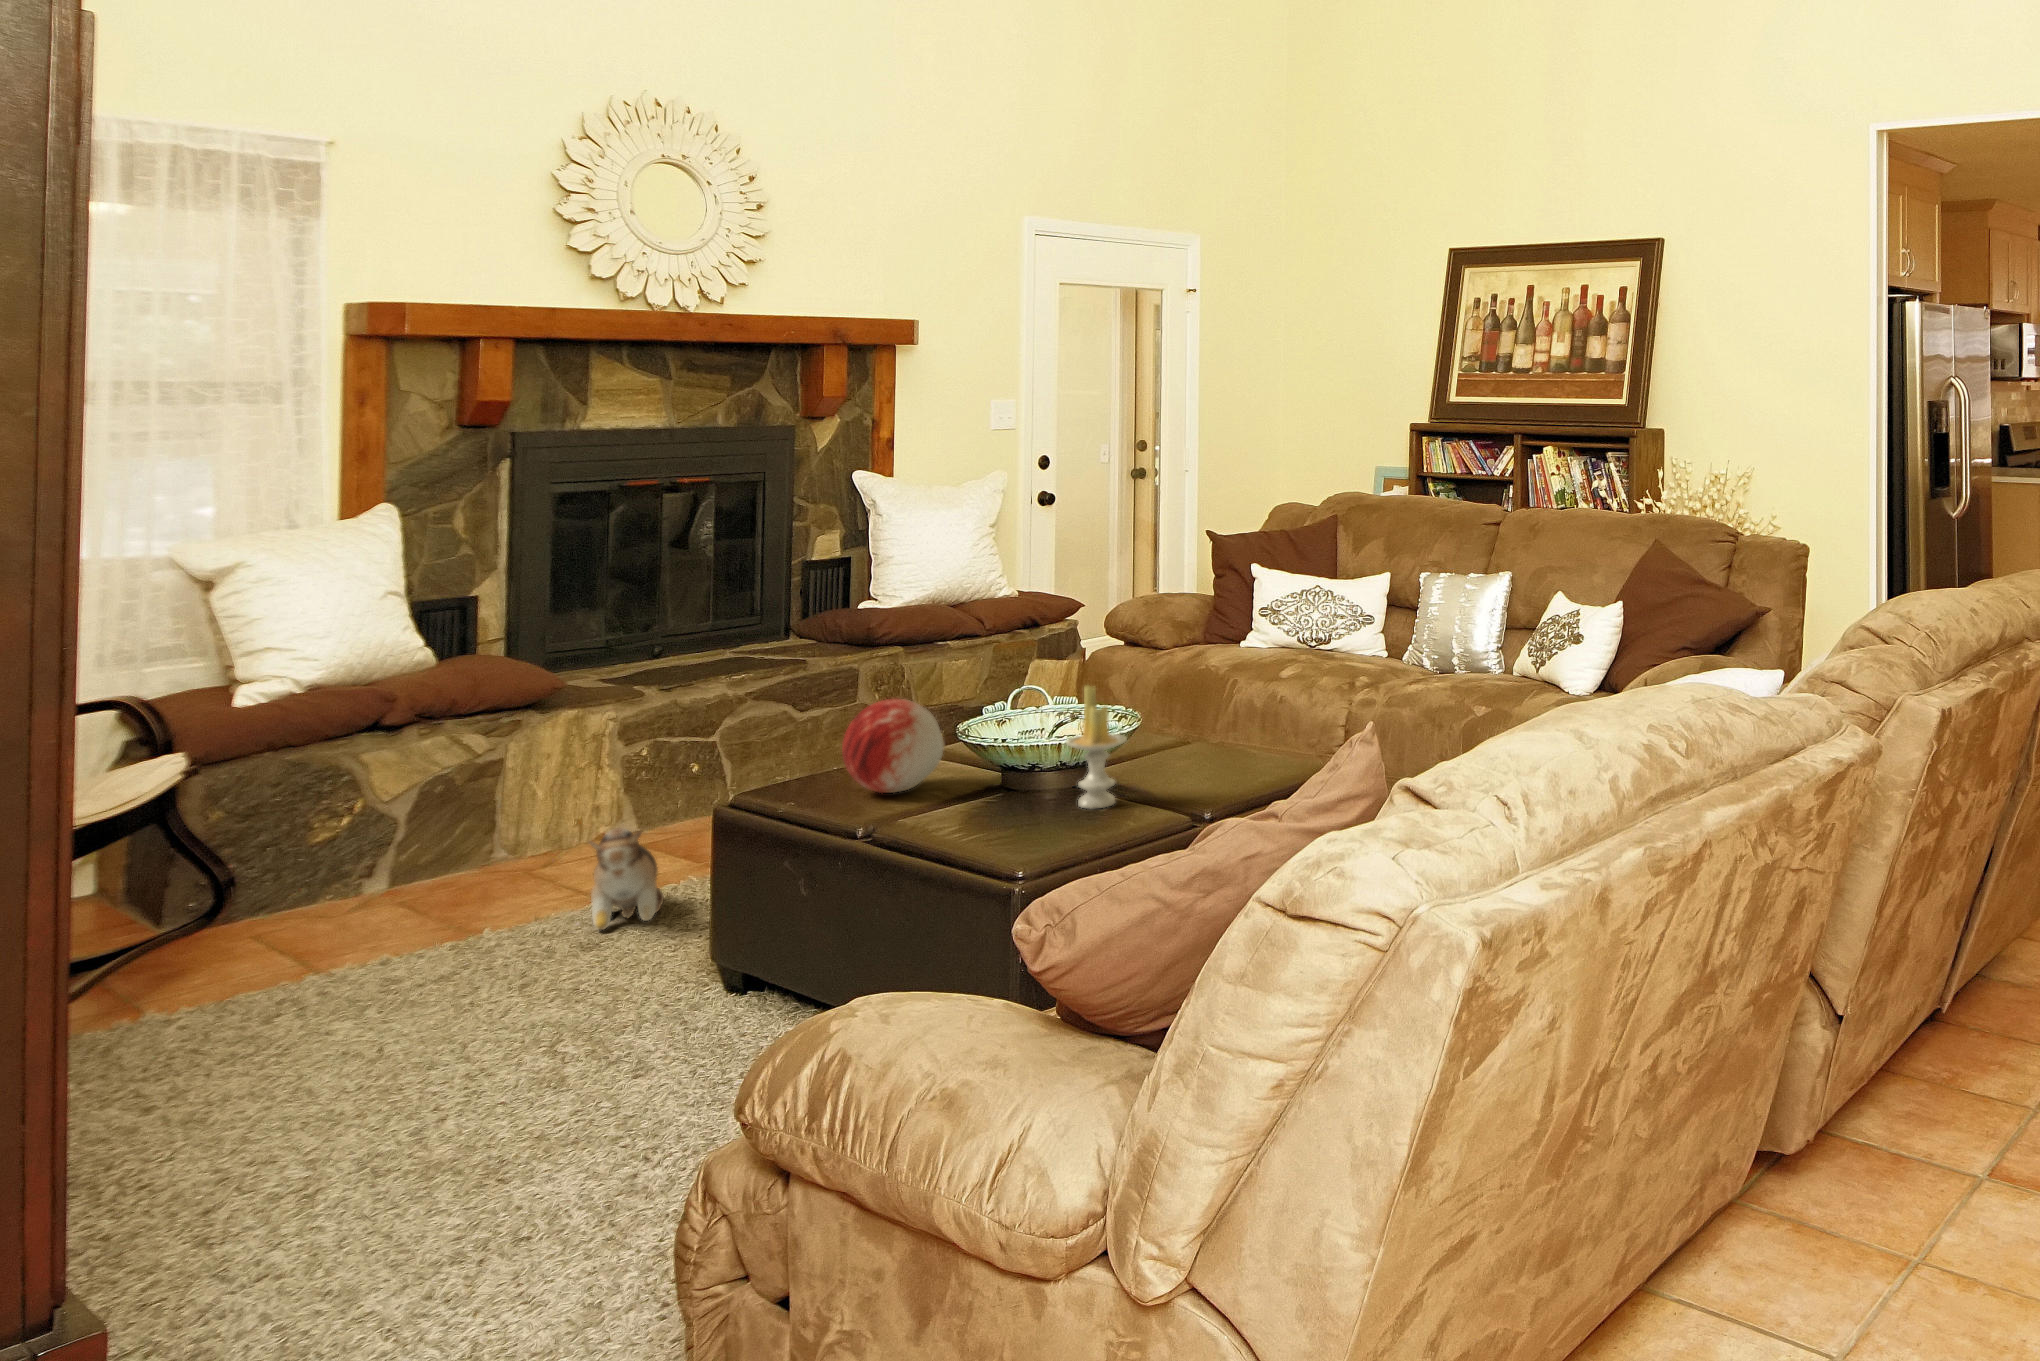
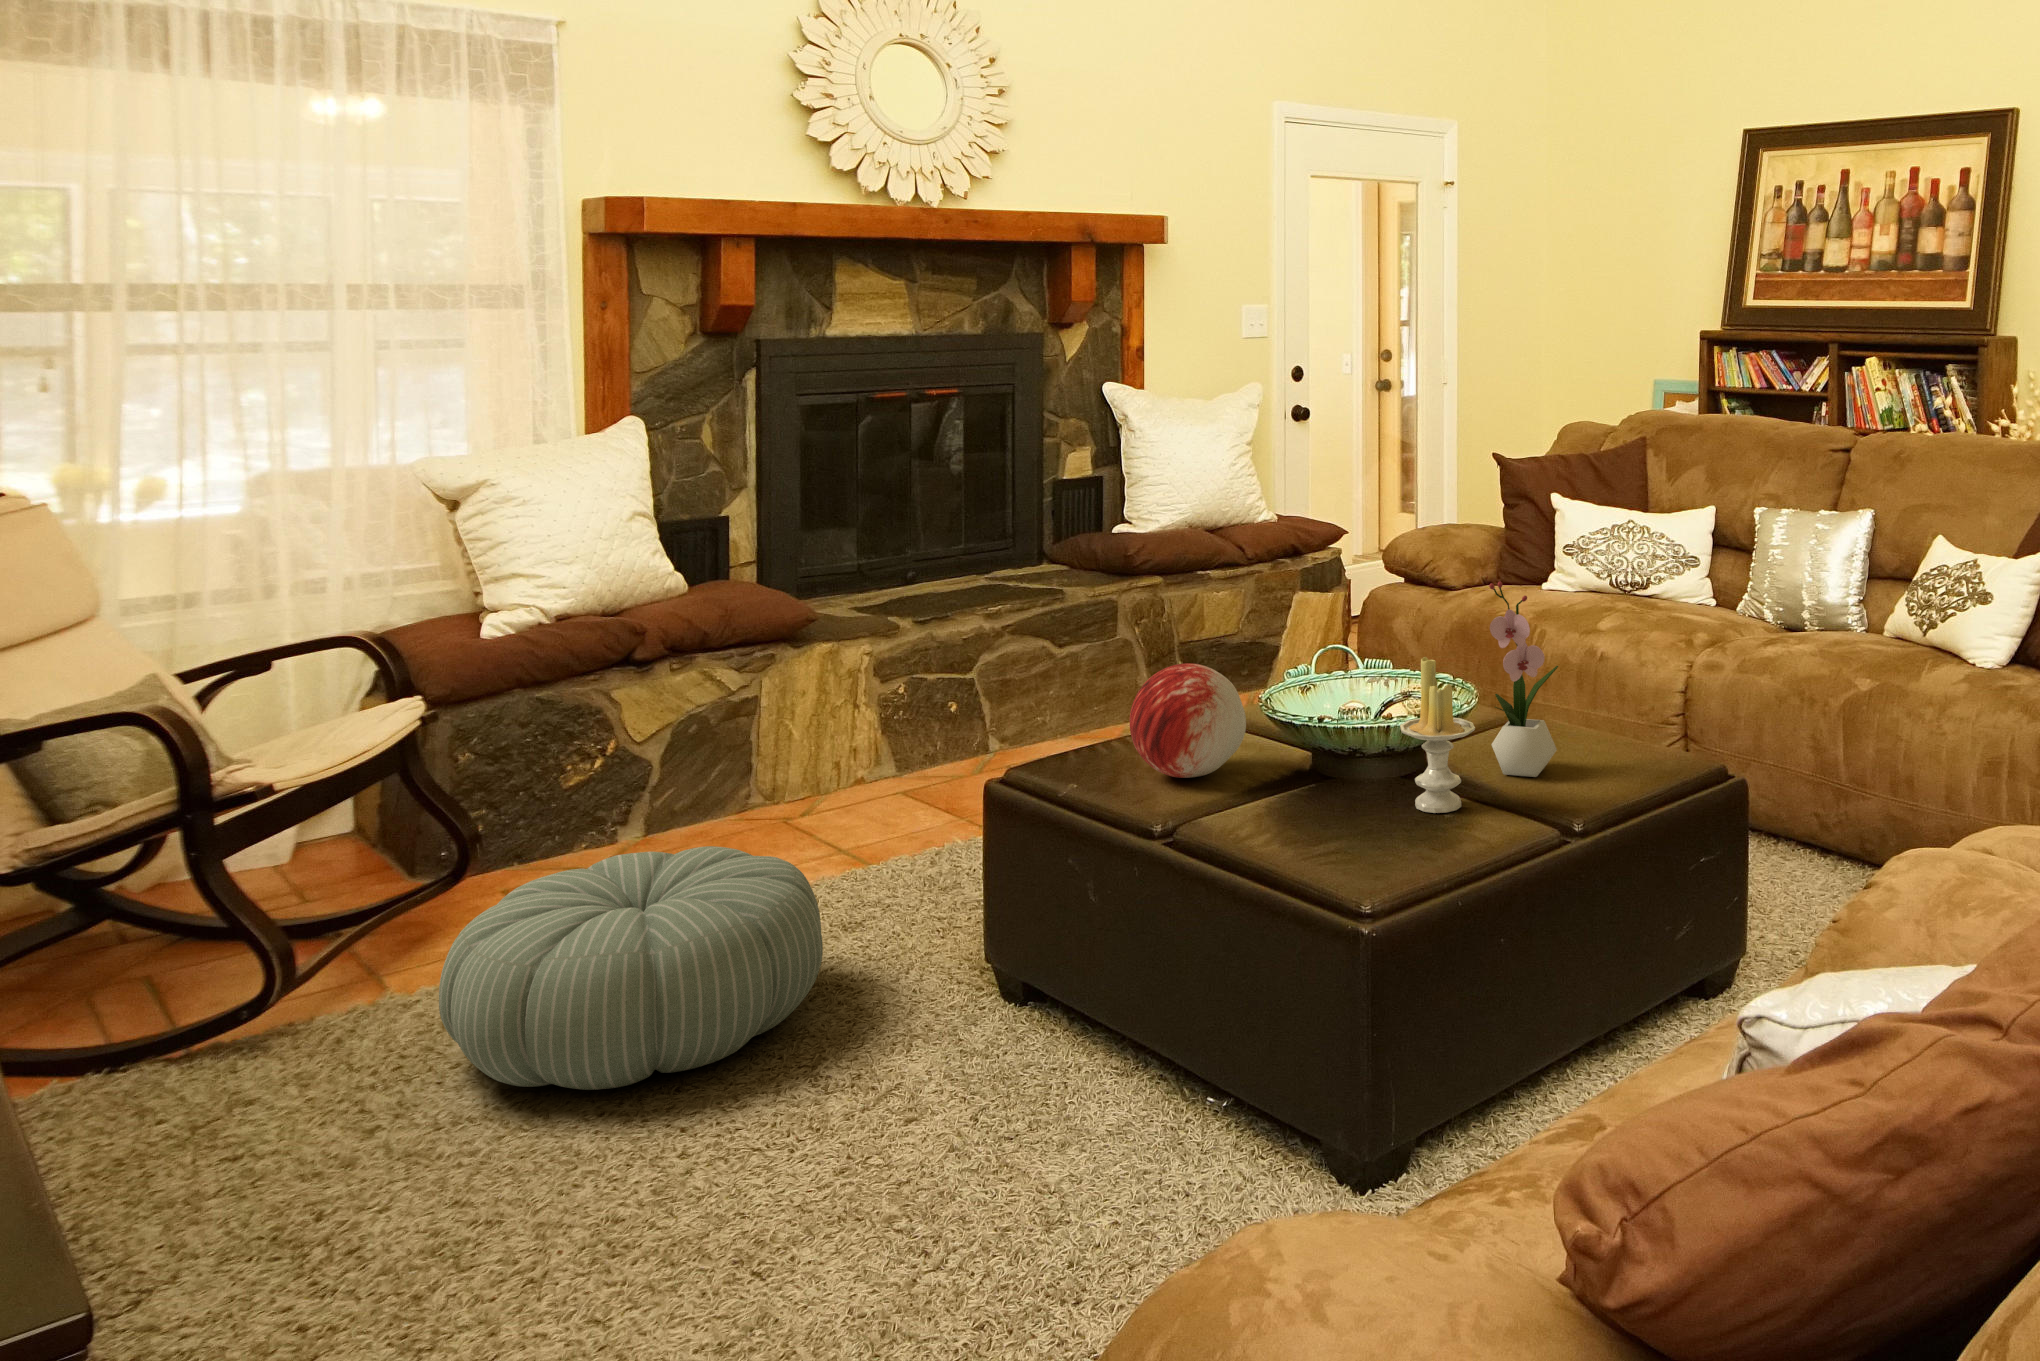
flower arrangement: none [1146,625,1206,782] -> present [1489,581,1558,777]
plush toy: present [589,827,664,930] -> none [846,790,927,905]
pouf: none [199,874,562,1075] -> present [439,846,823,1090]

